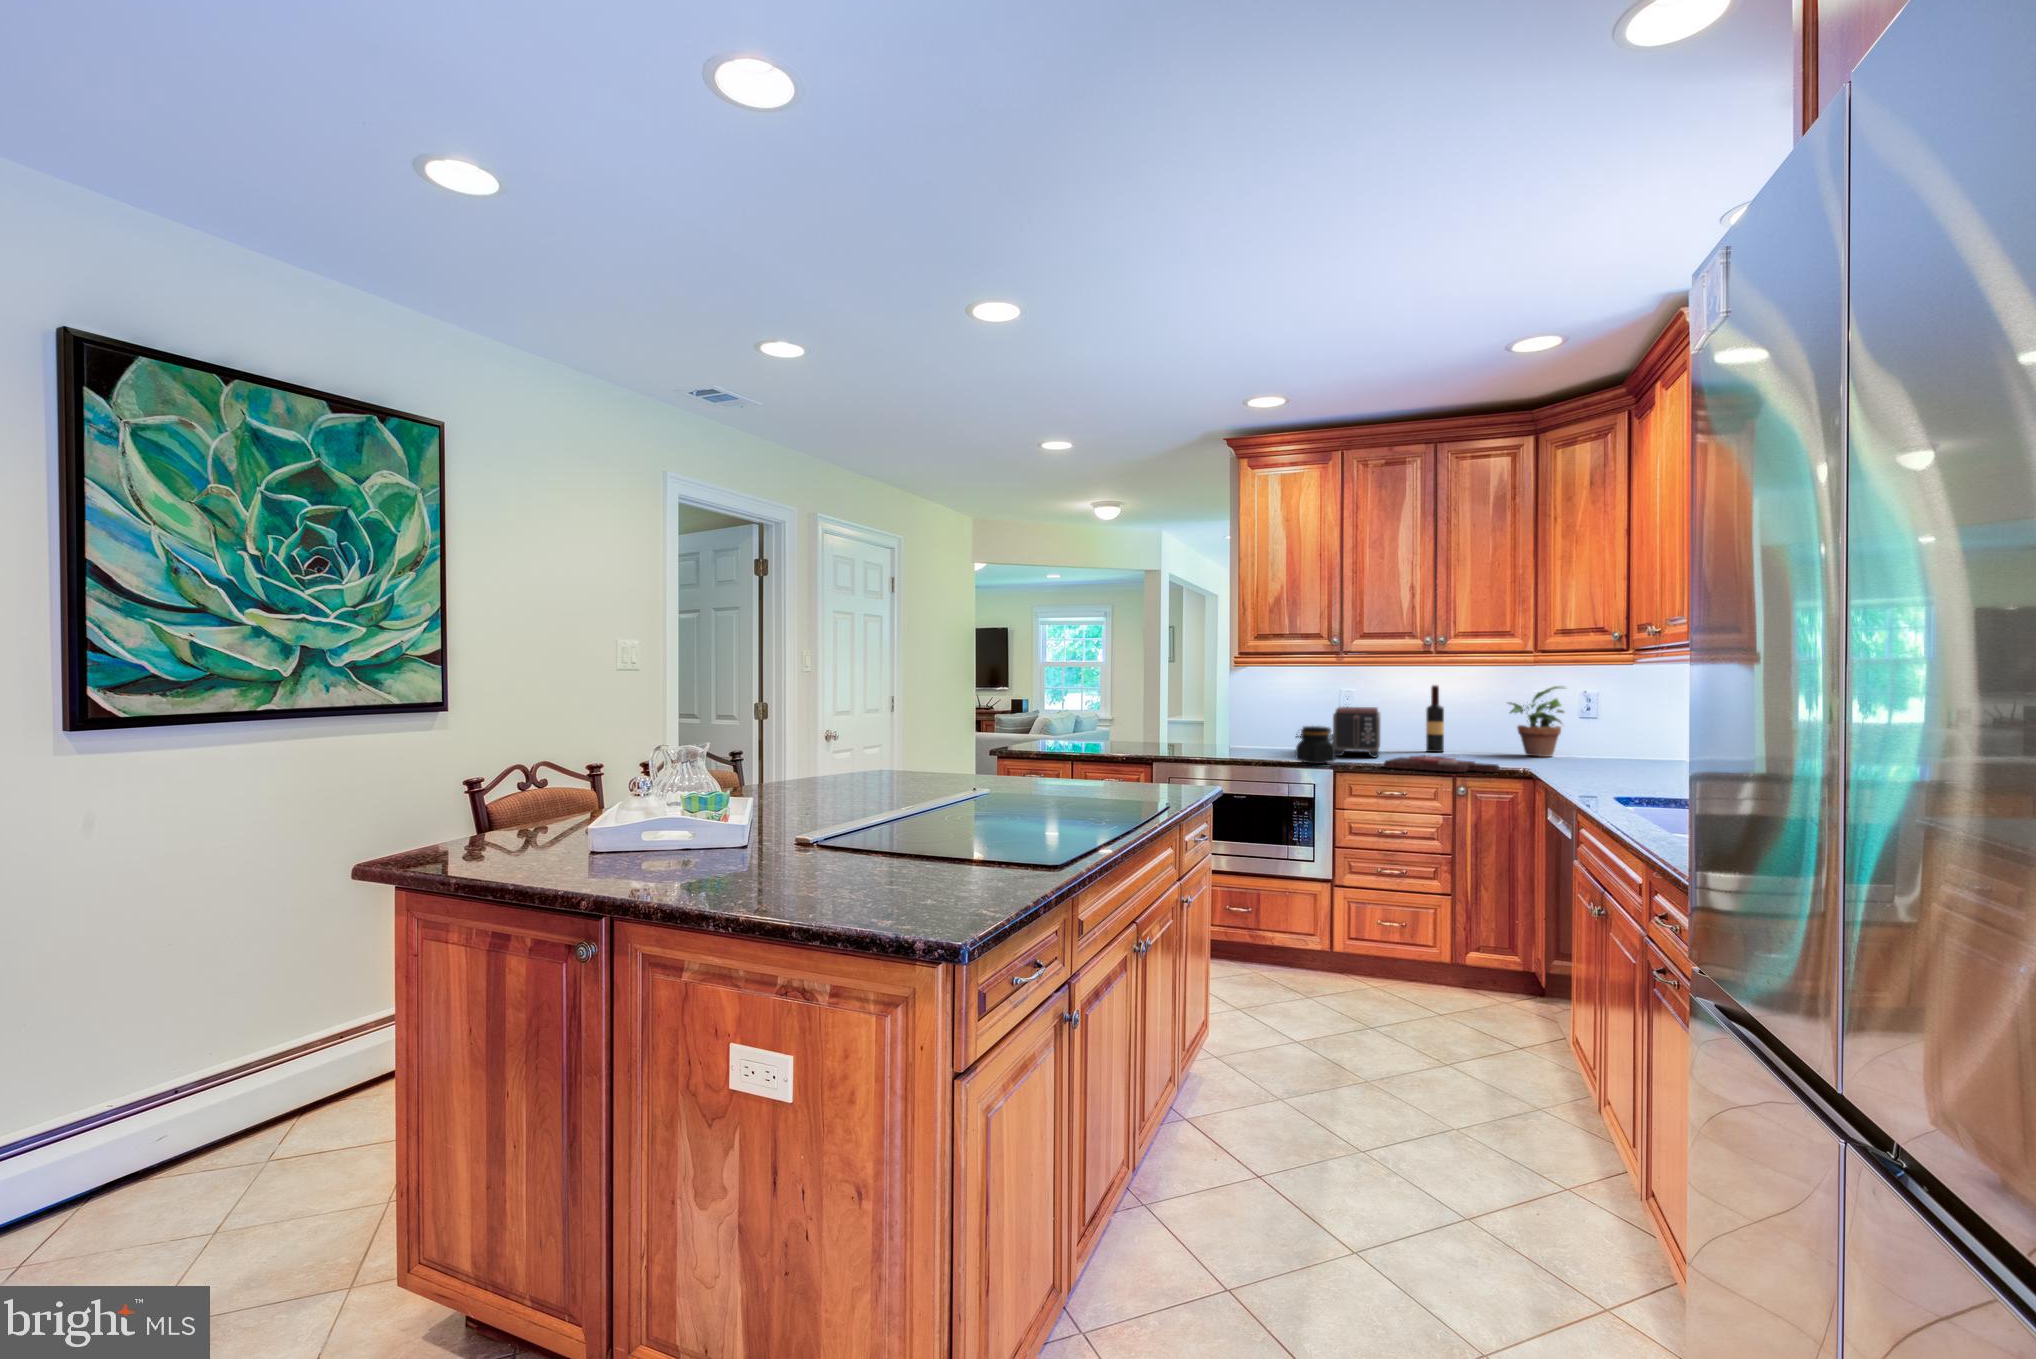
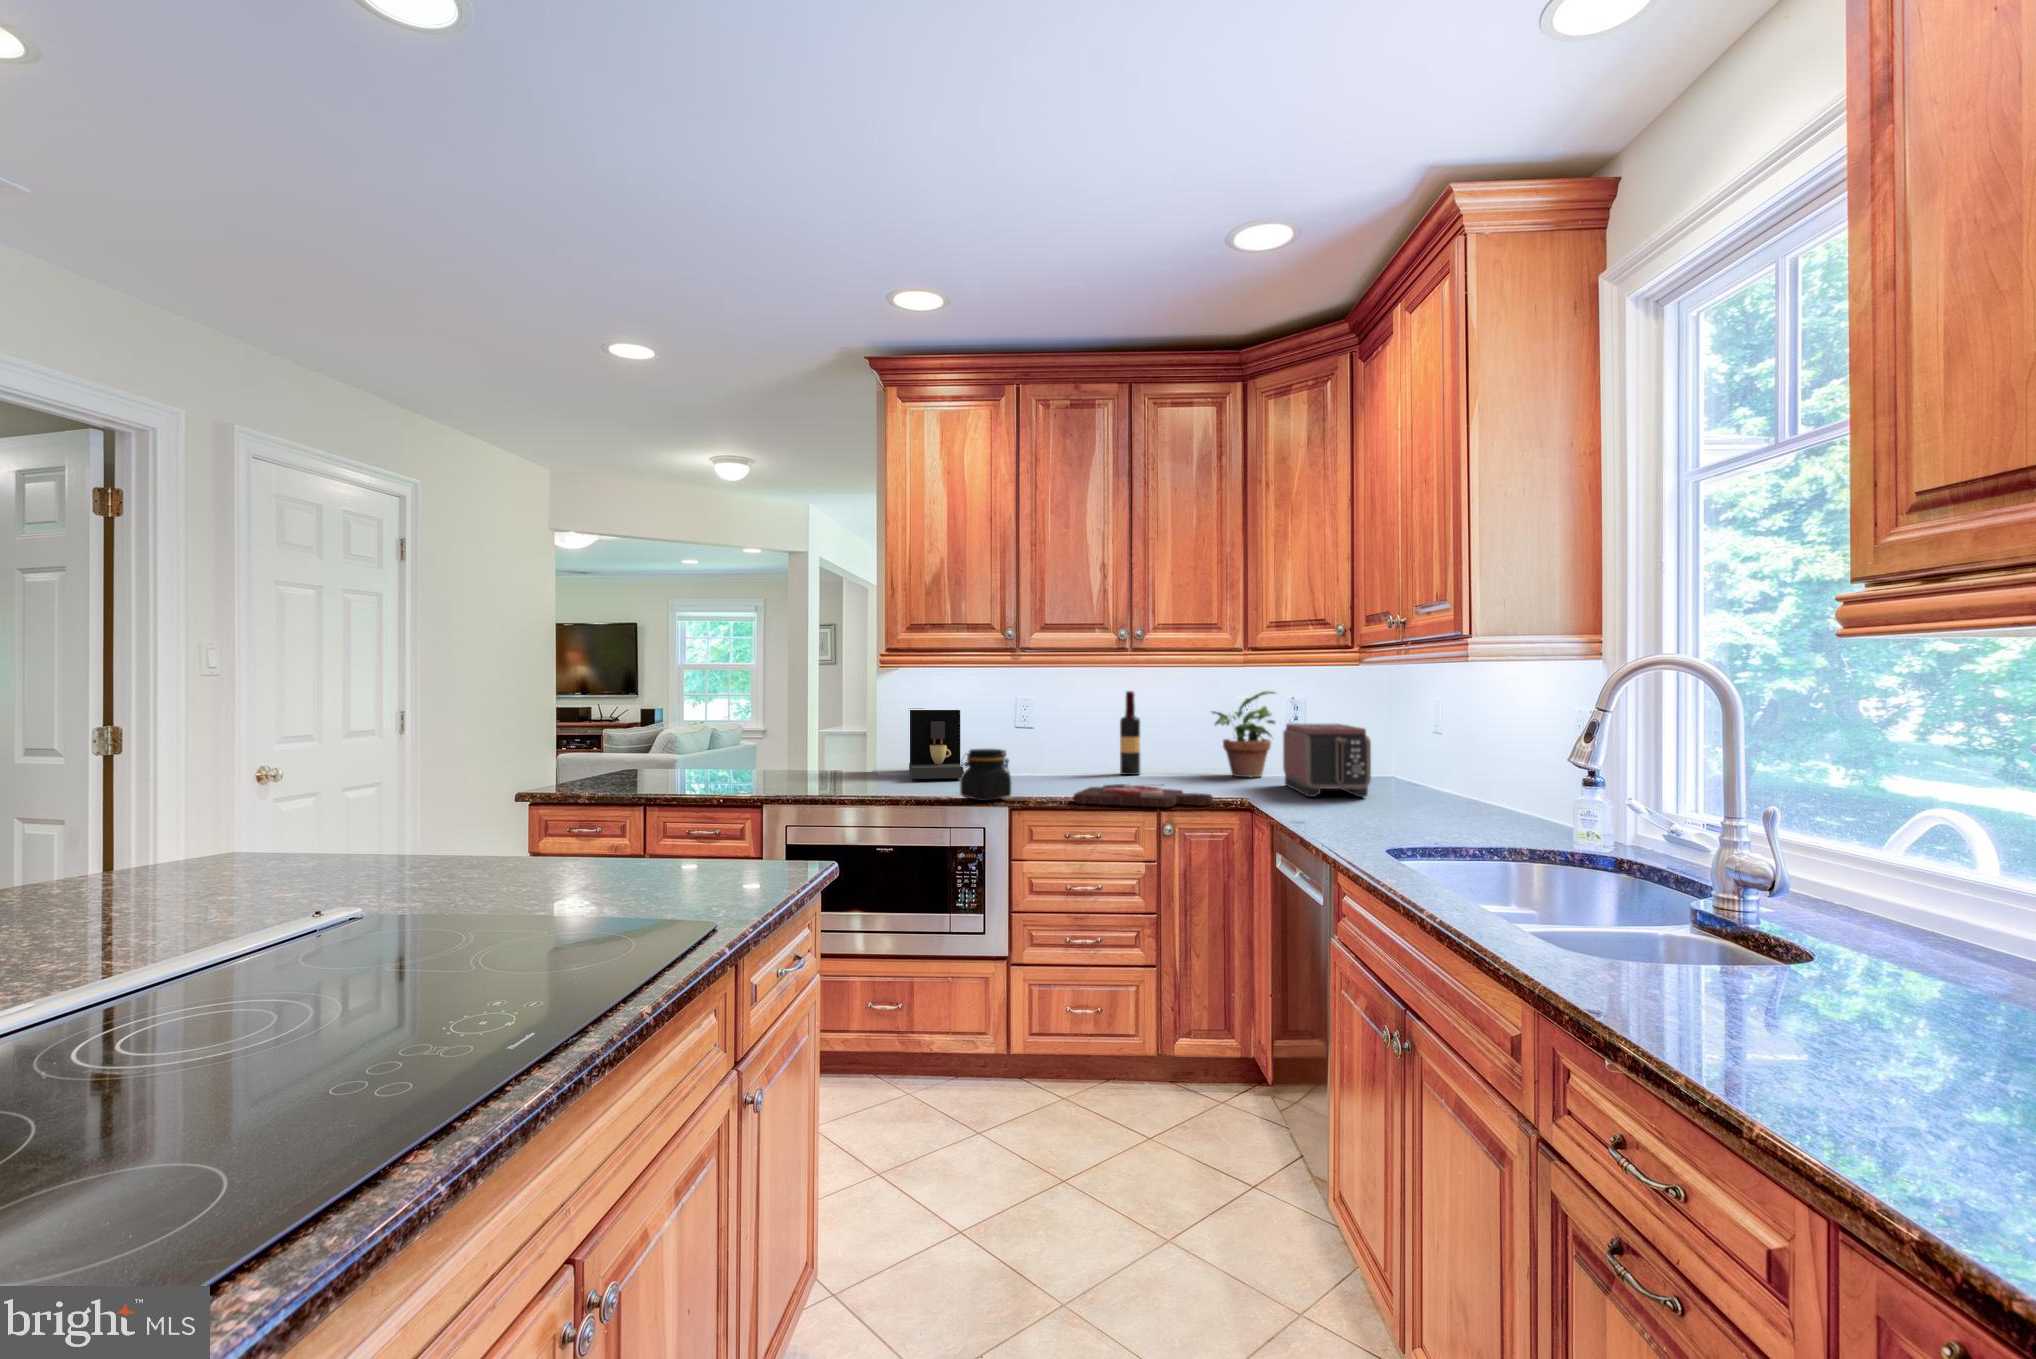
coffee maker: none [1252,697,1296,750] -> present [909,708,964,779]
toaster: present [1333,707,1380,757] -> present [1283,724,1371,797]

